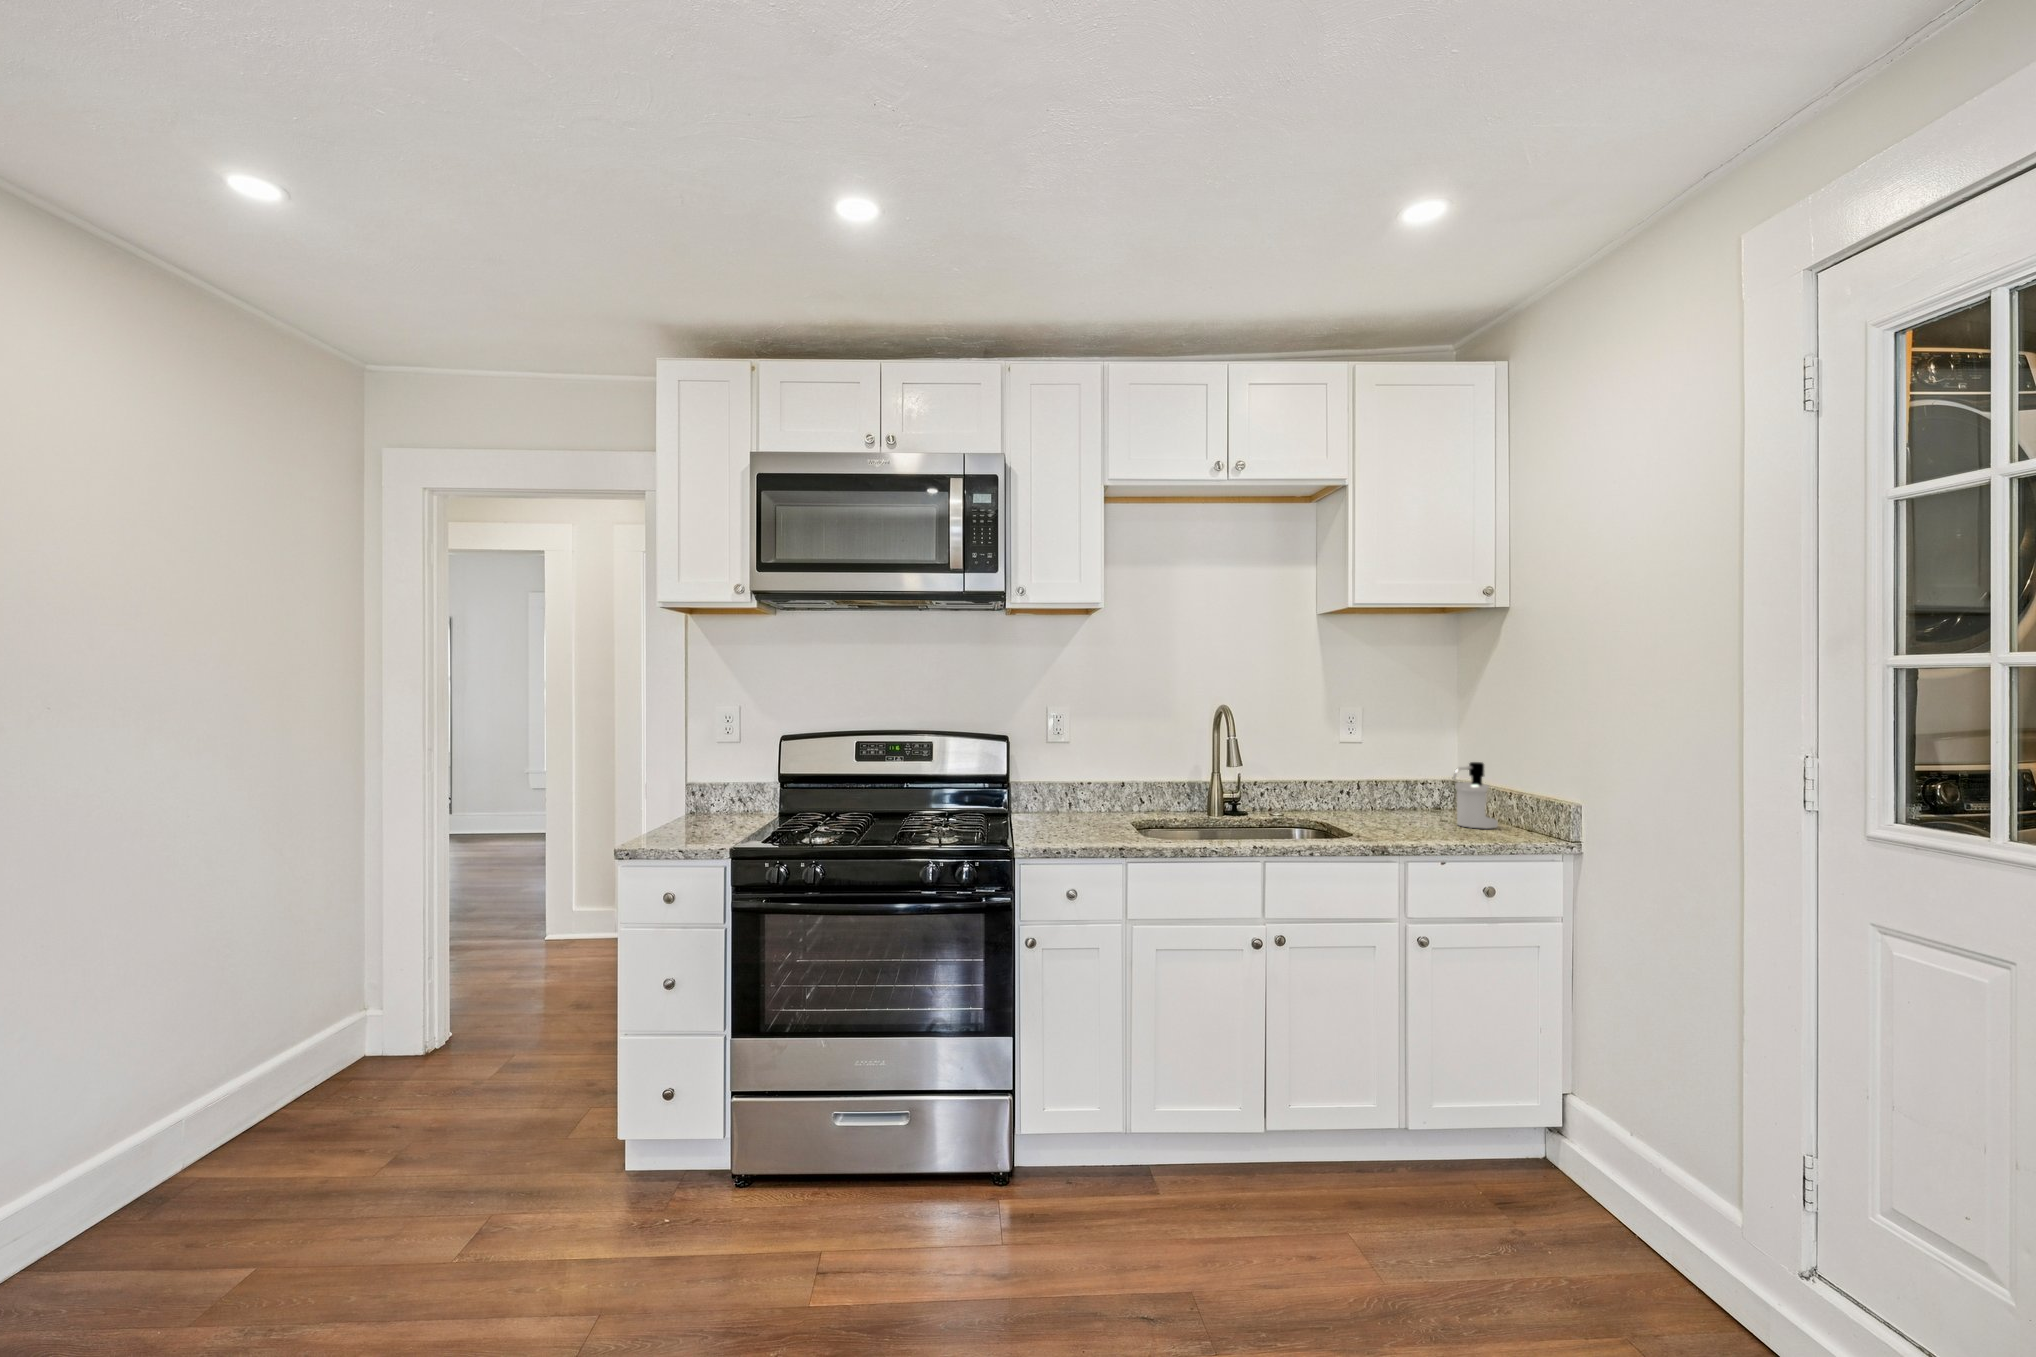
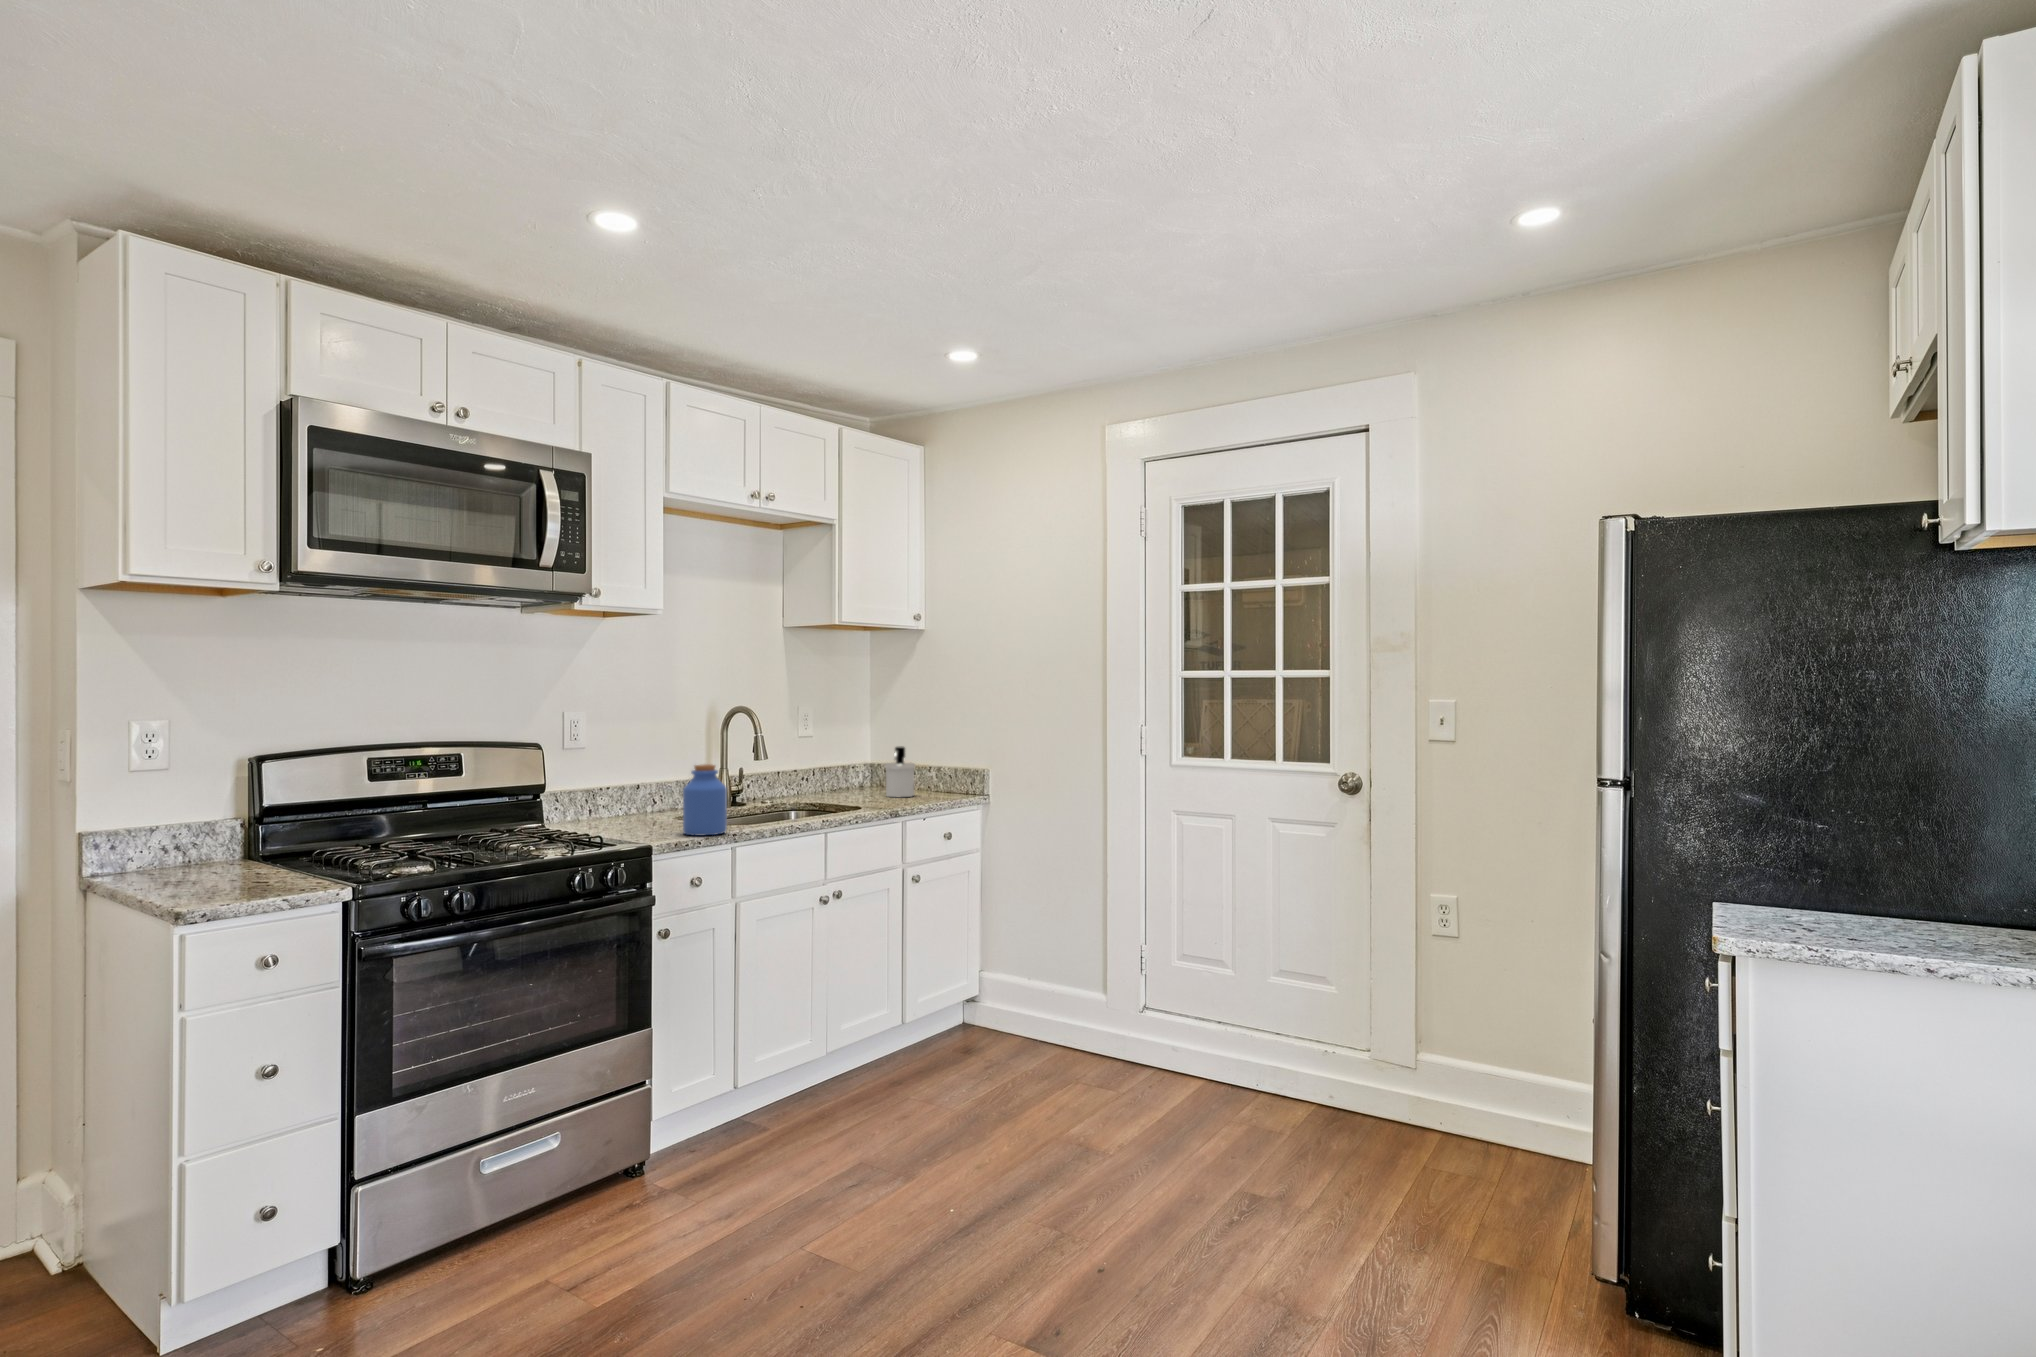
jar: none [1062,767,1108,844] -> present [683,764,727,836]

